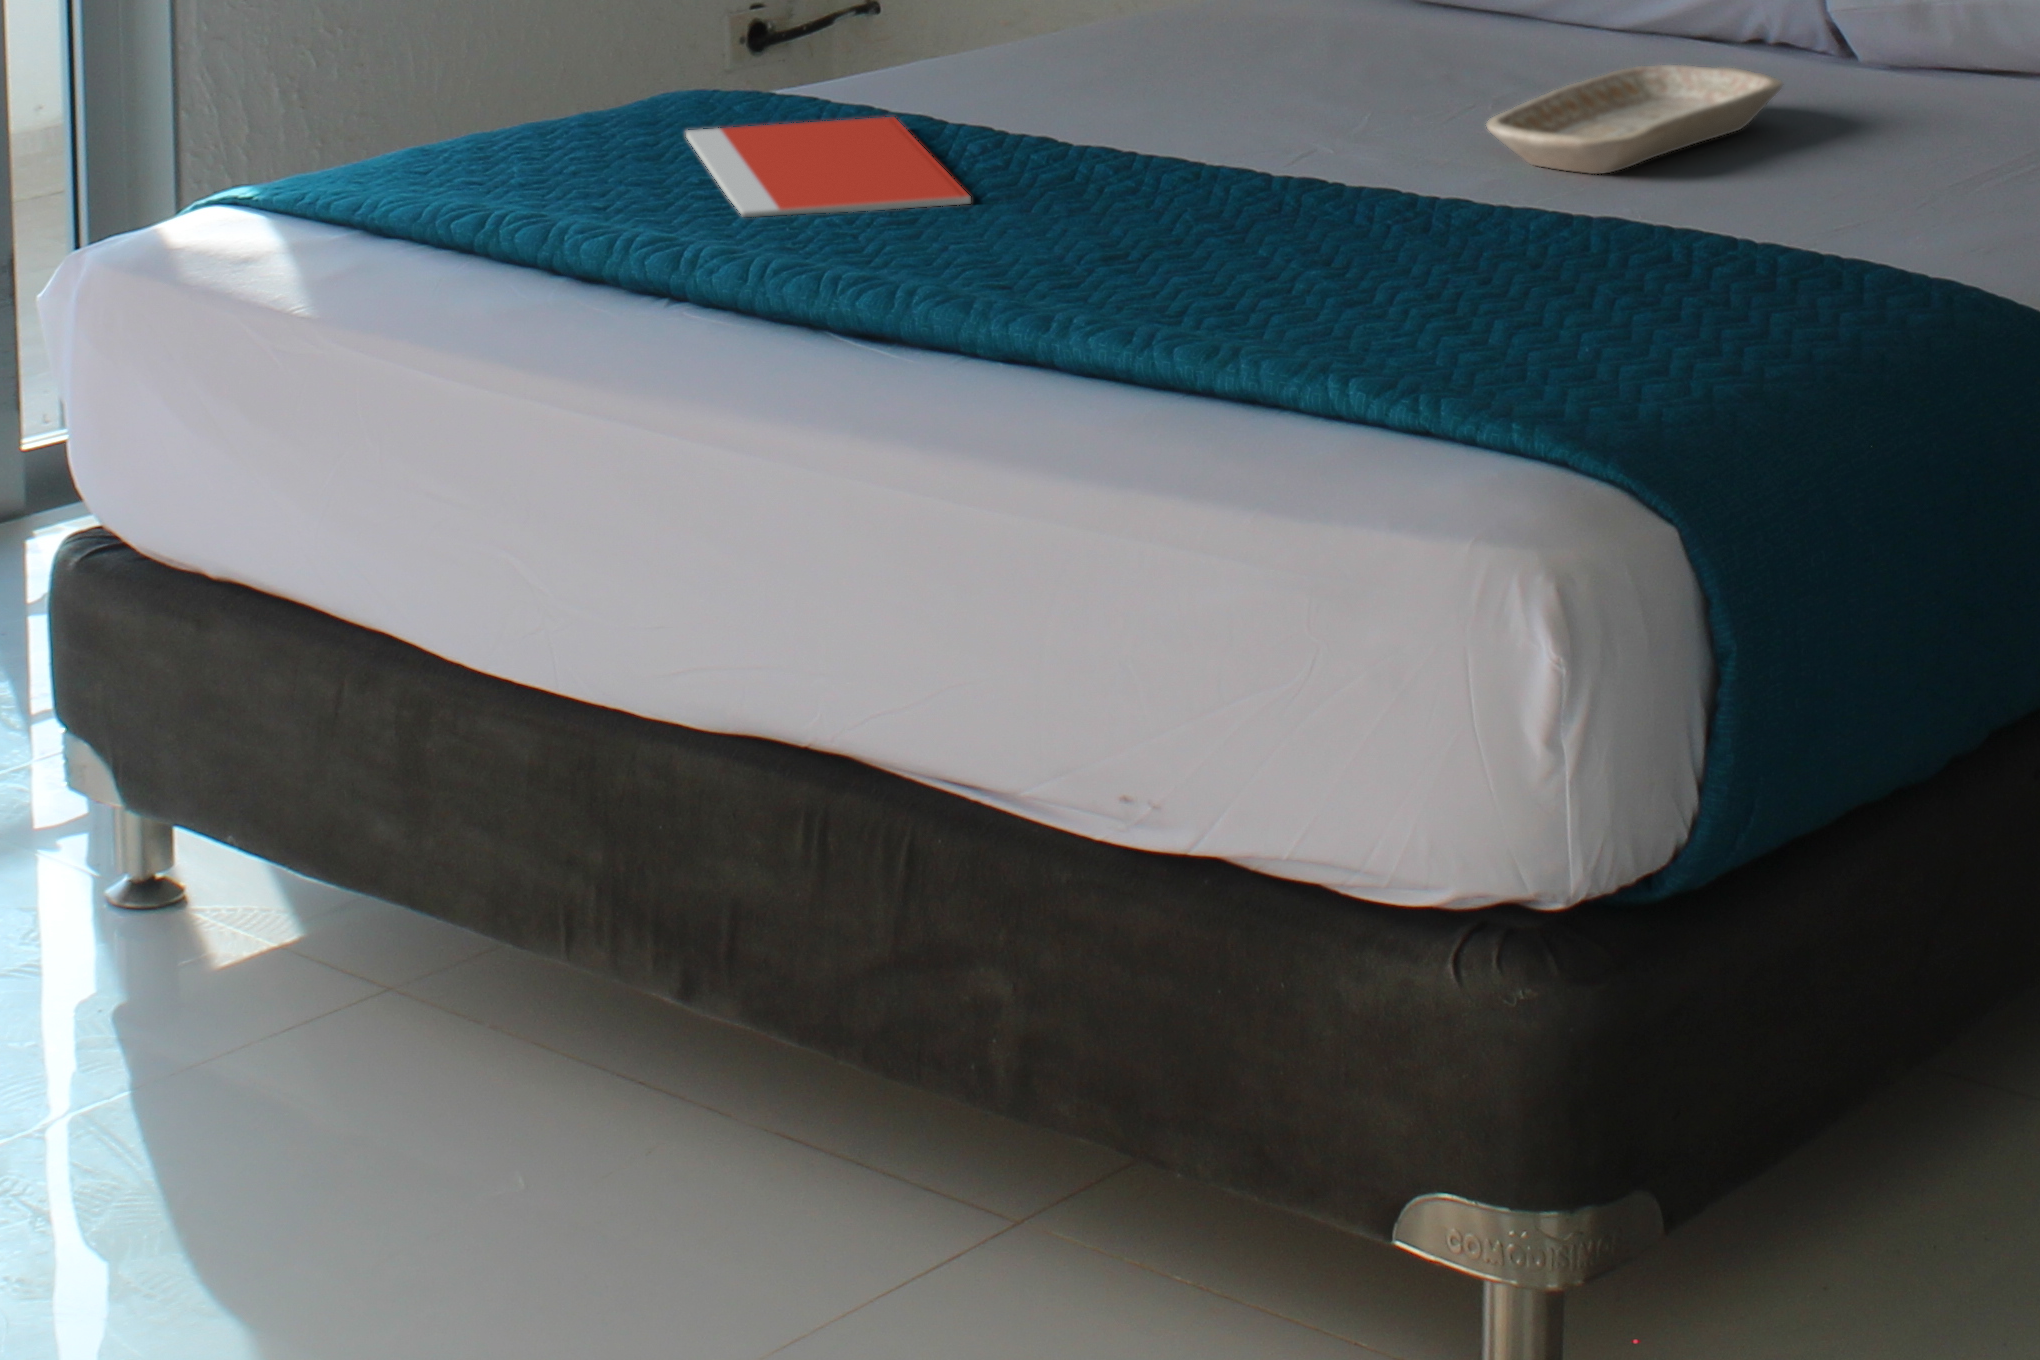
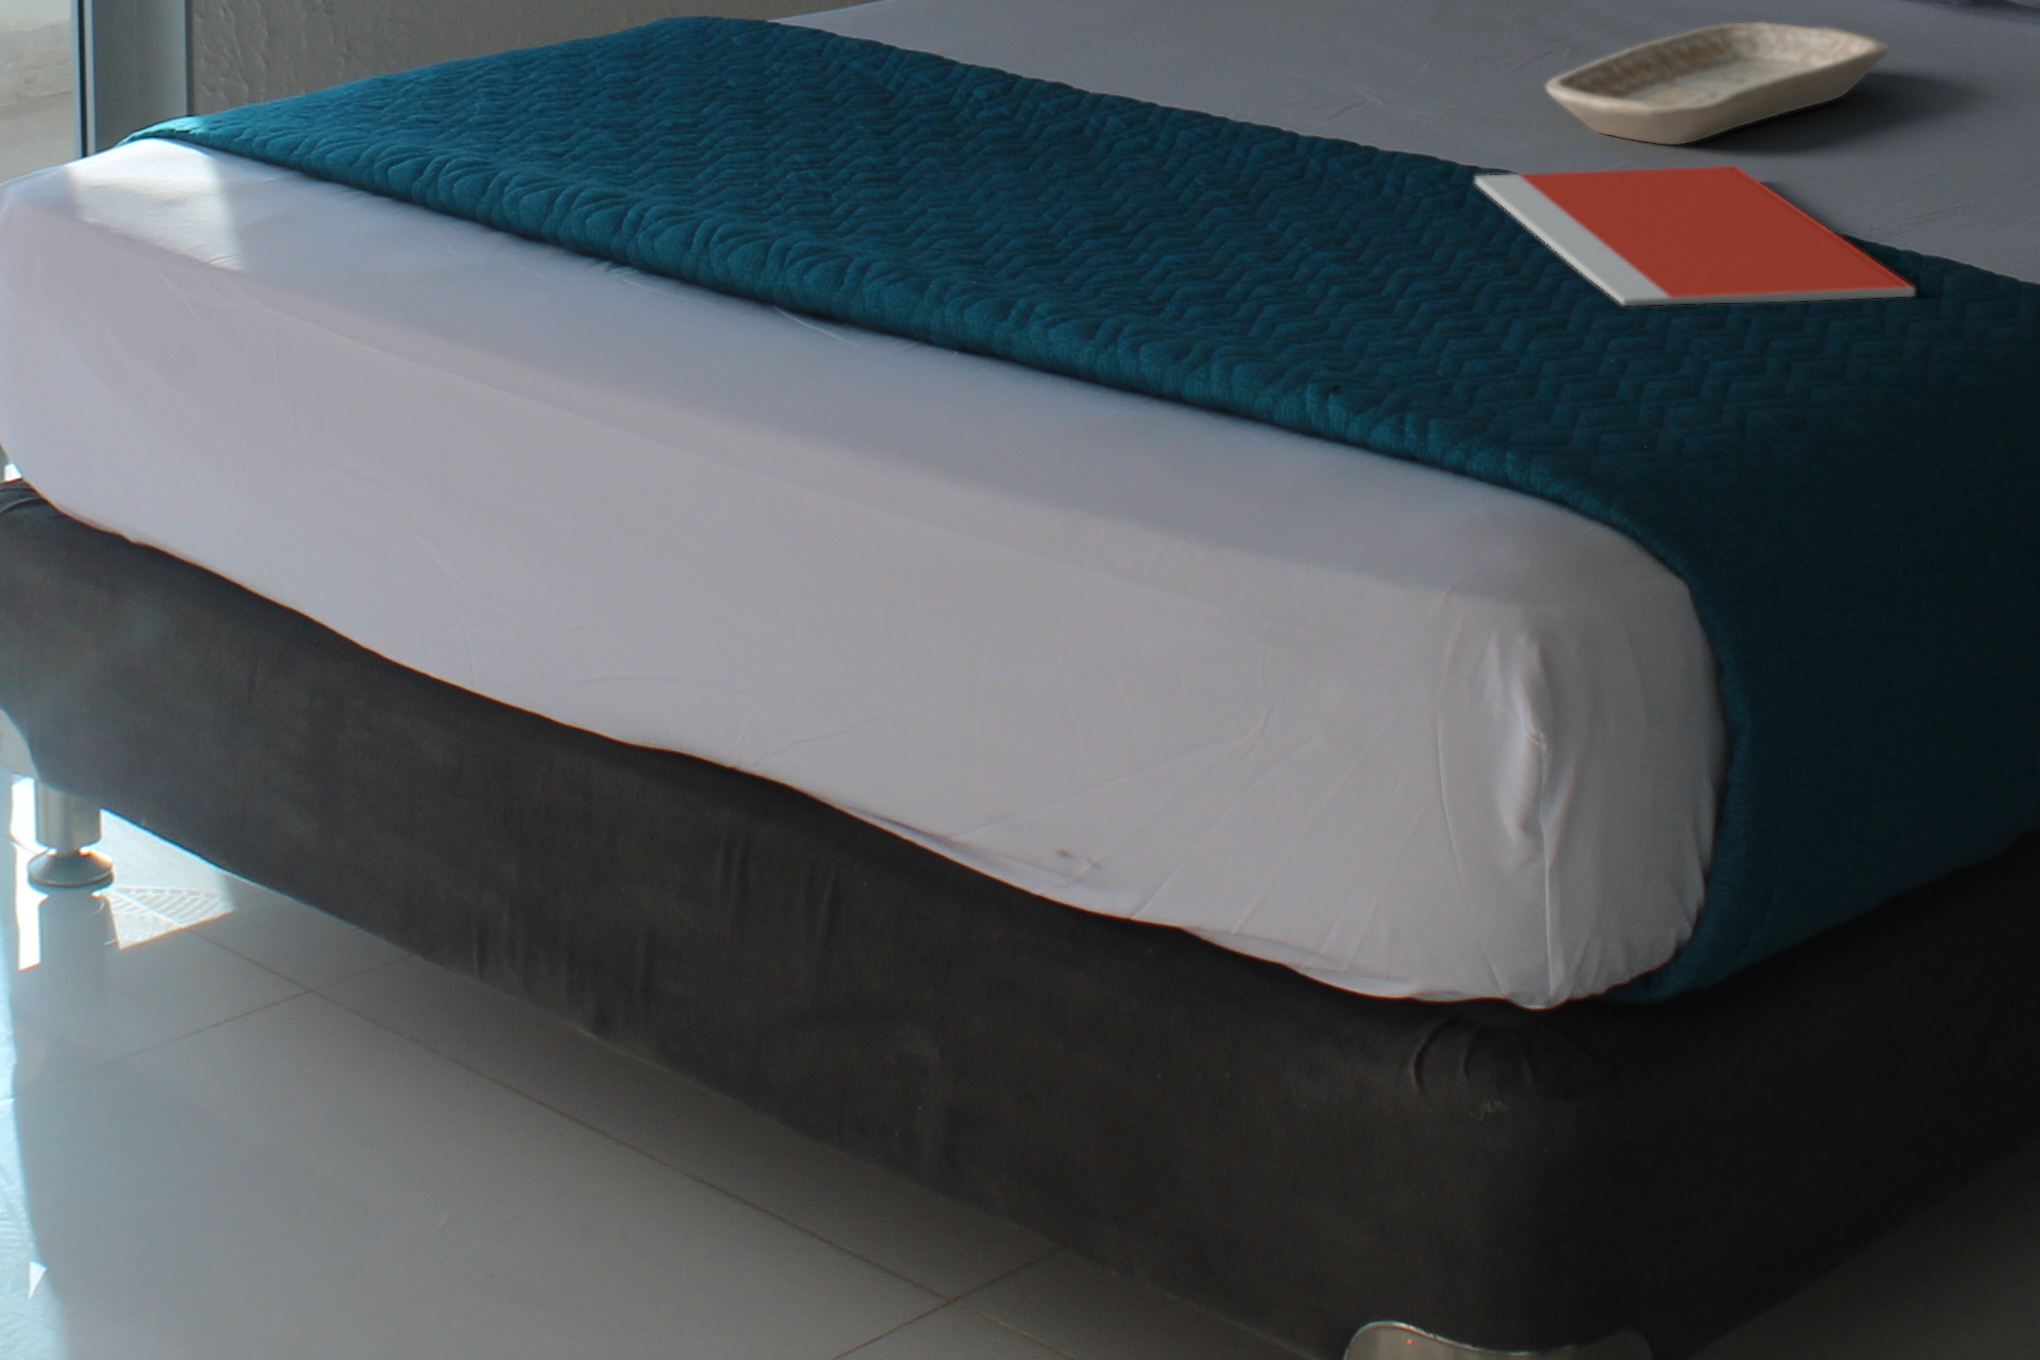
notebook: present [686,117,971,217] -> present [1475,166,1914,306]

